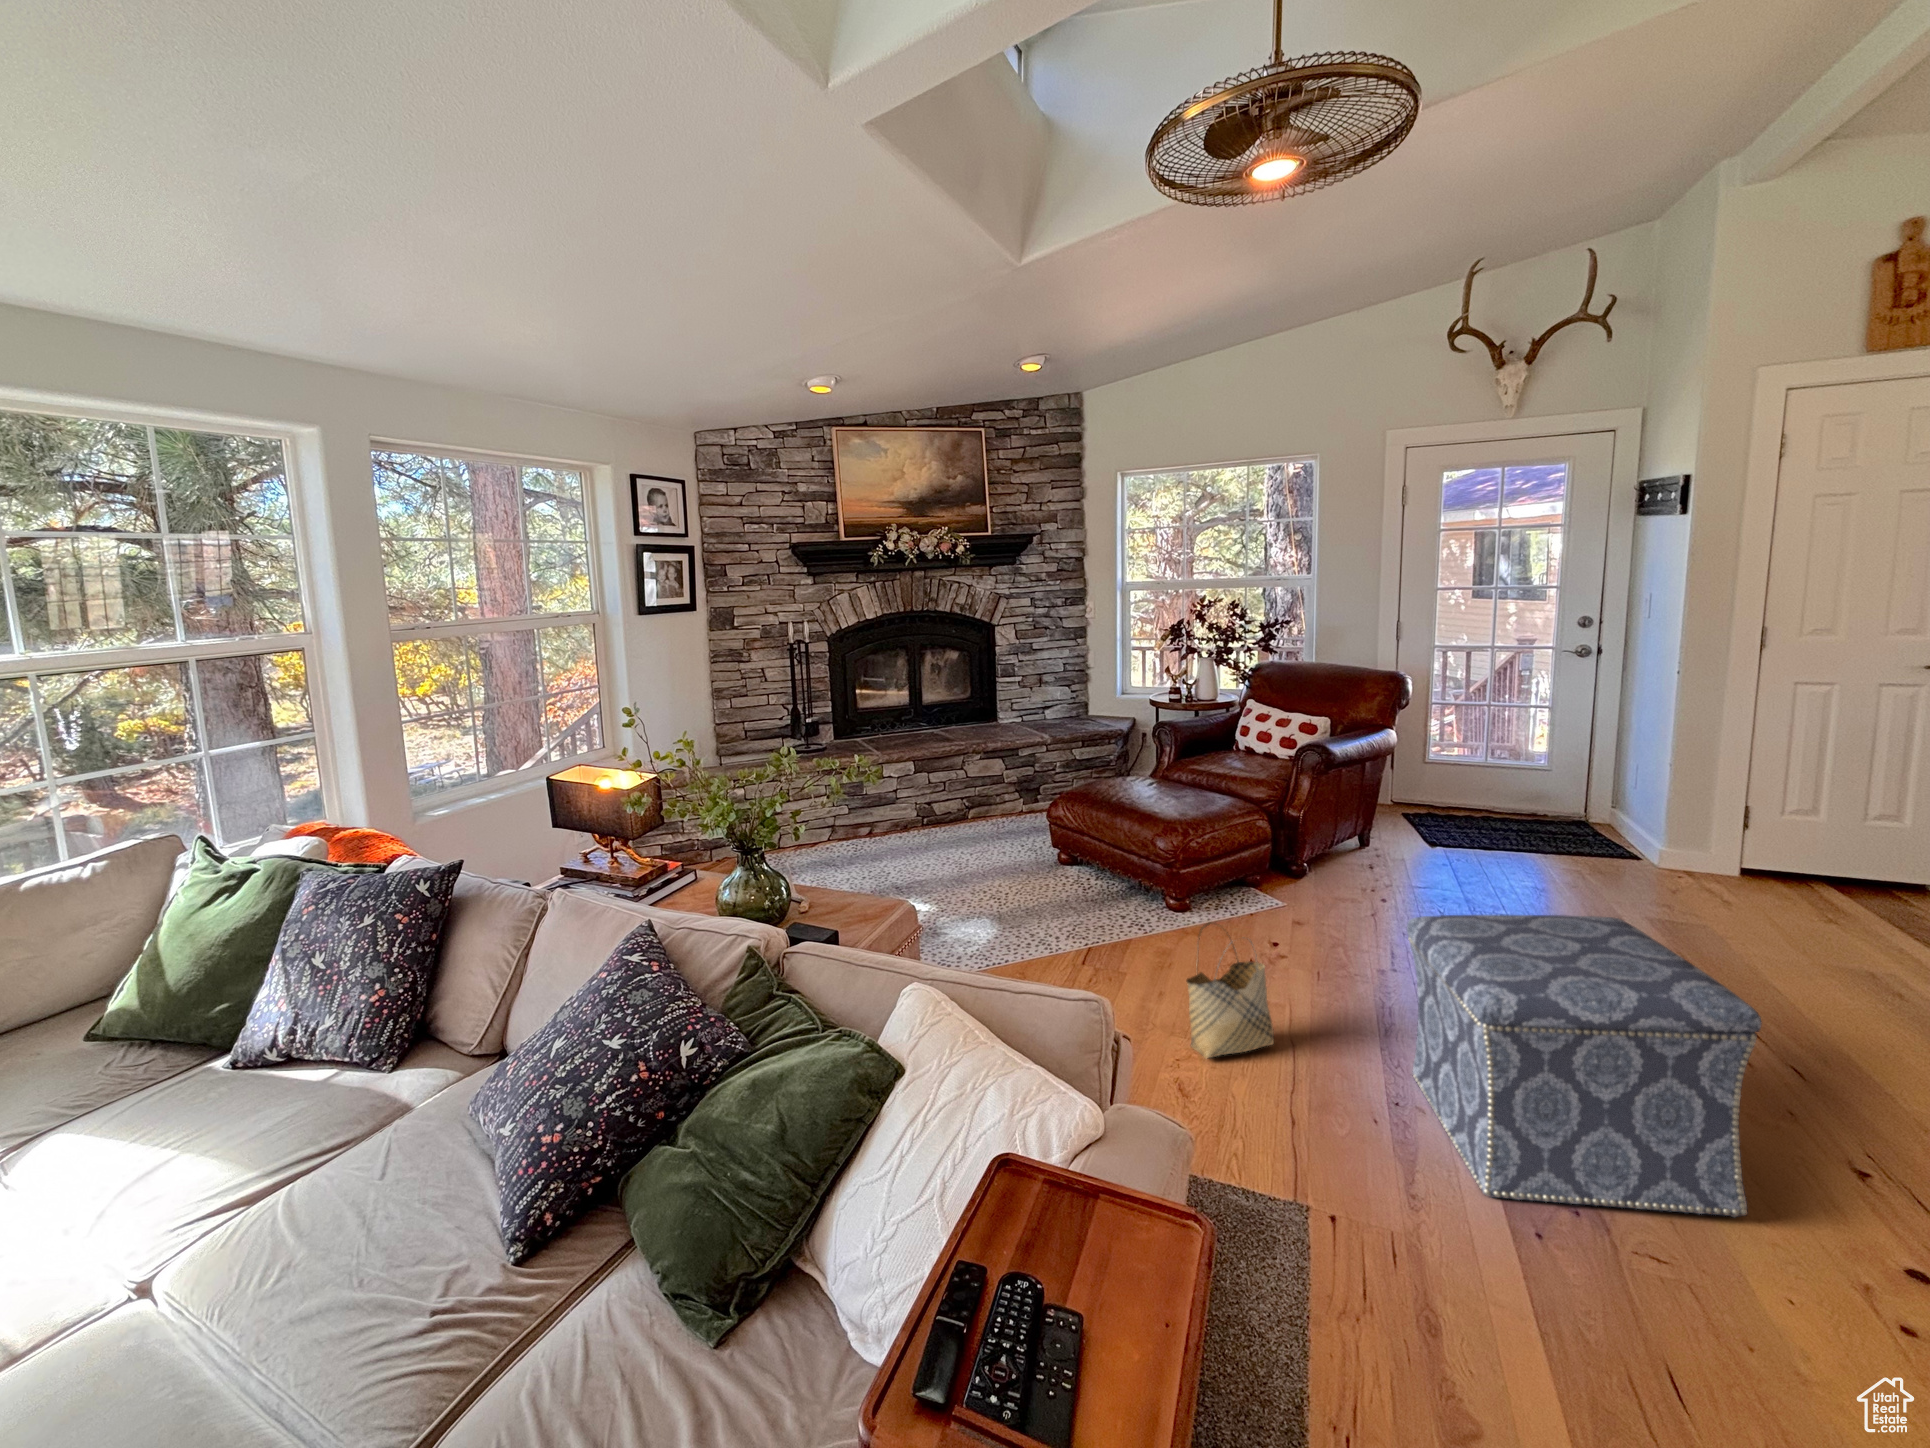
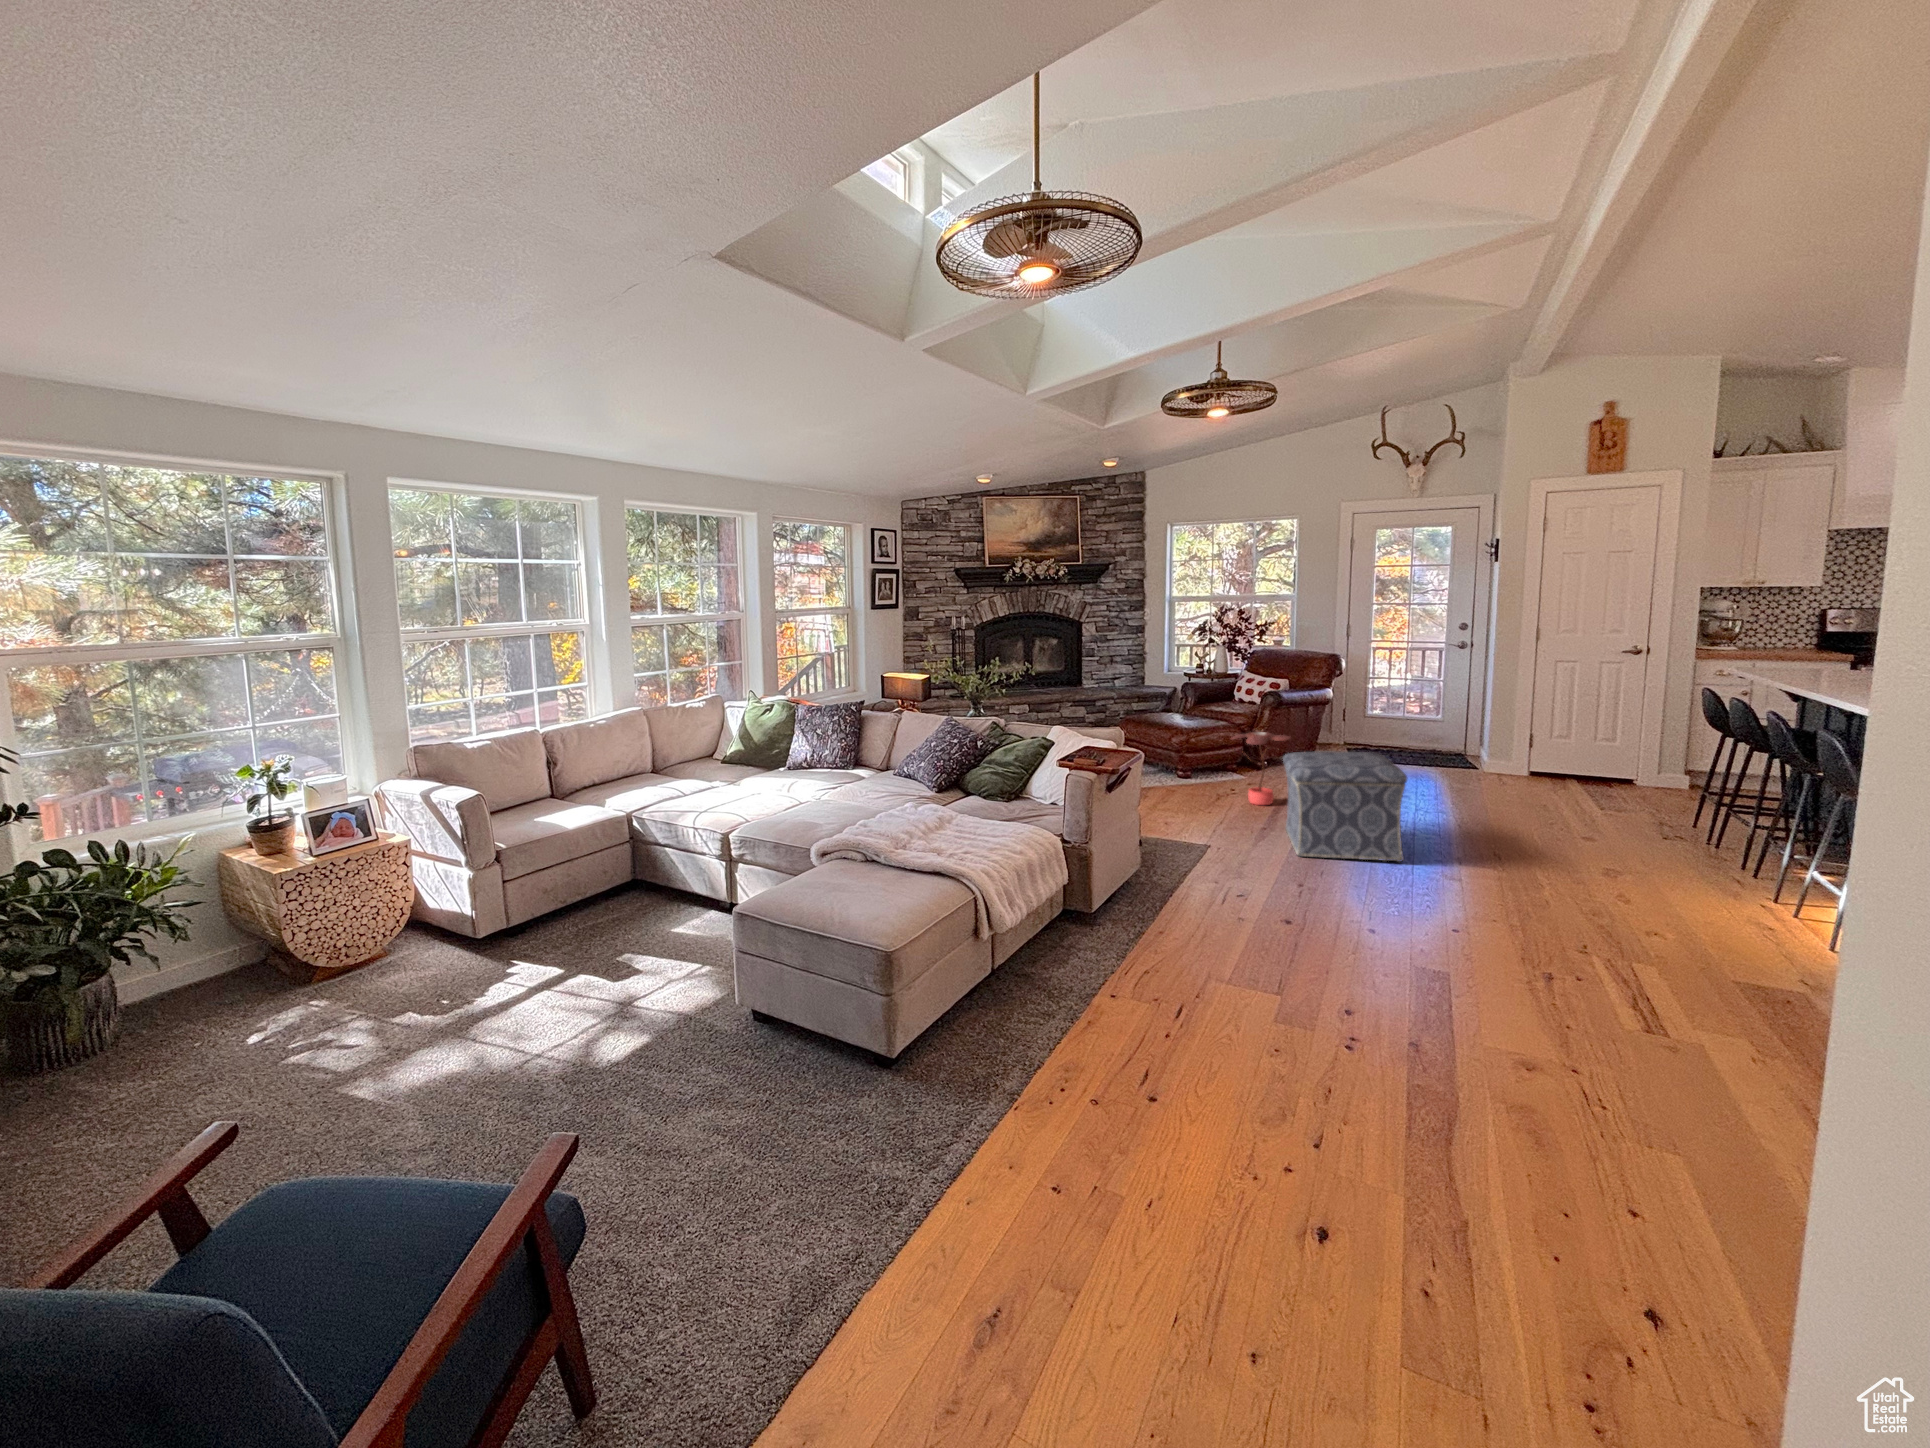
potted plant: none [1267,838,1388,987] -> present [1232,731,1290,805]
woven basket: present [1186,922,1274,1058] -> none [1180,761,1223,822]

